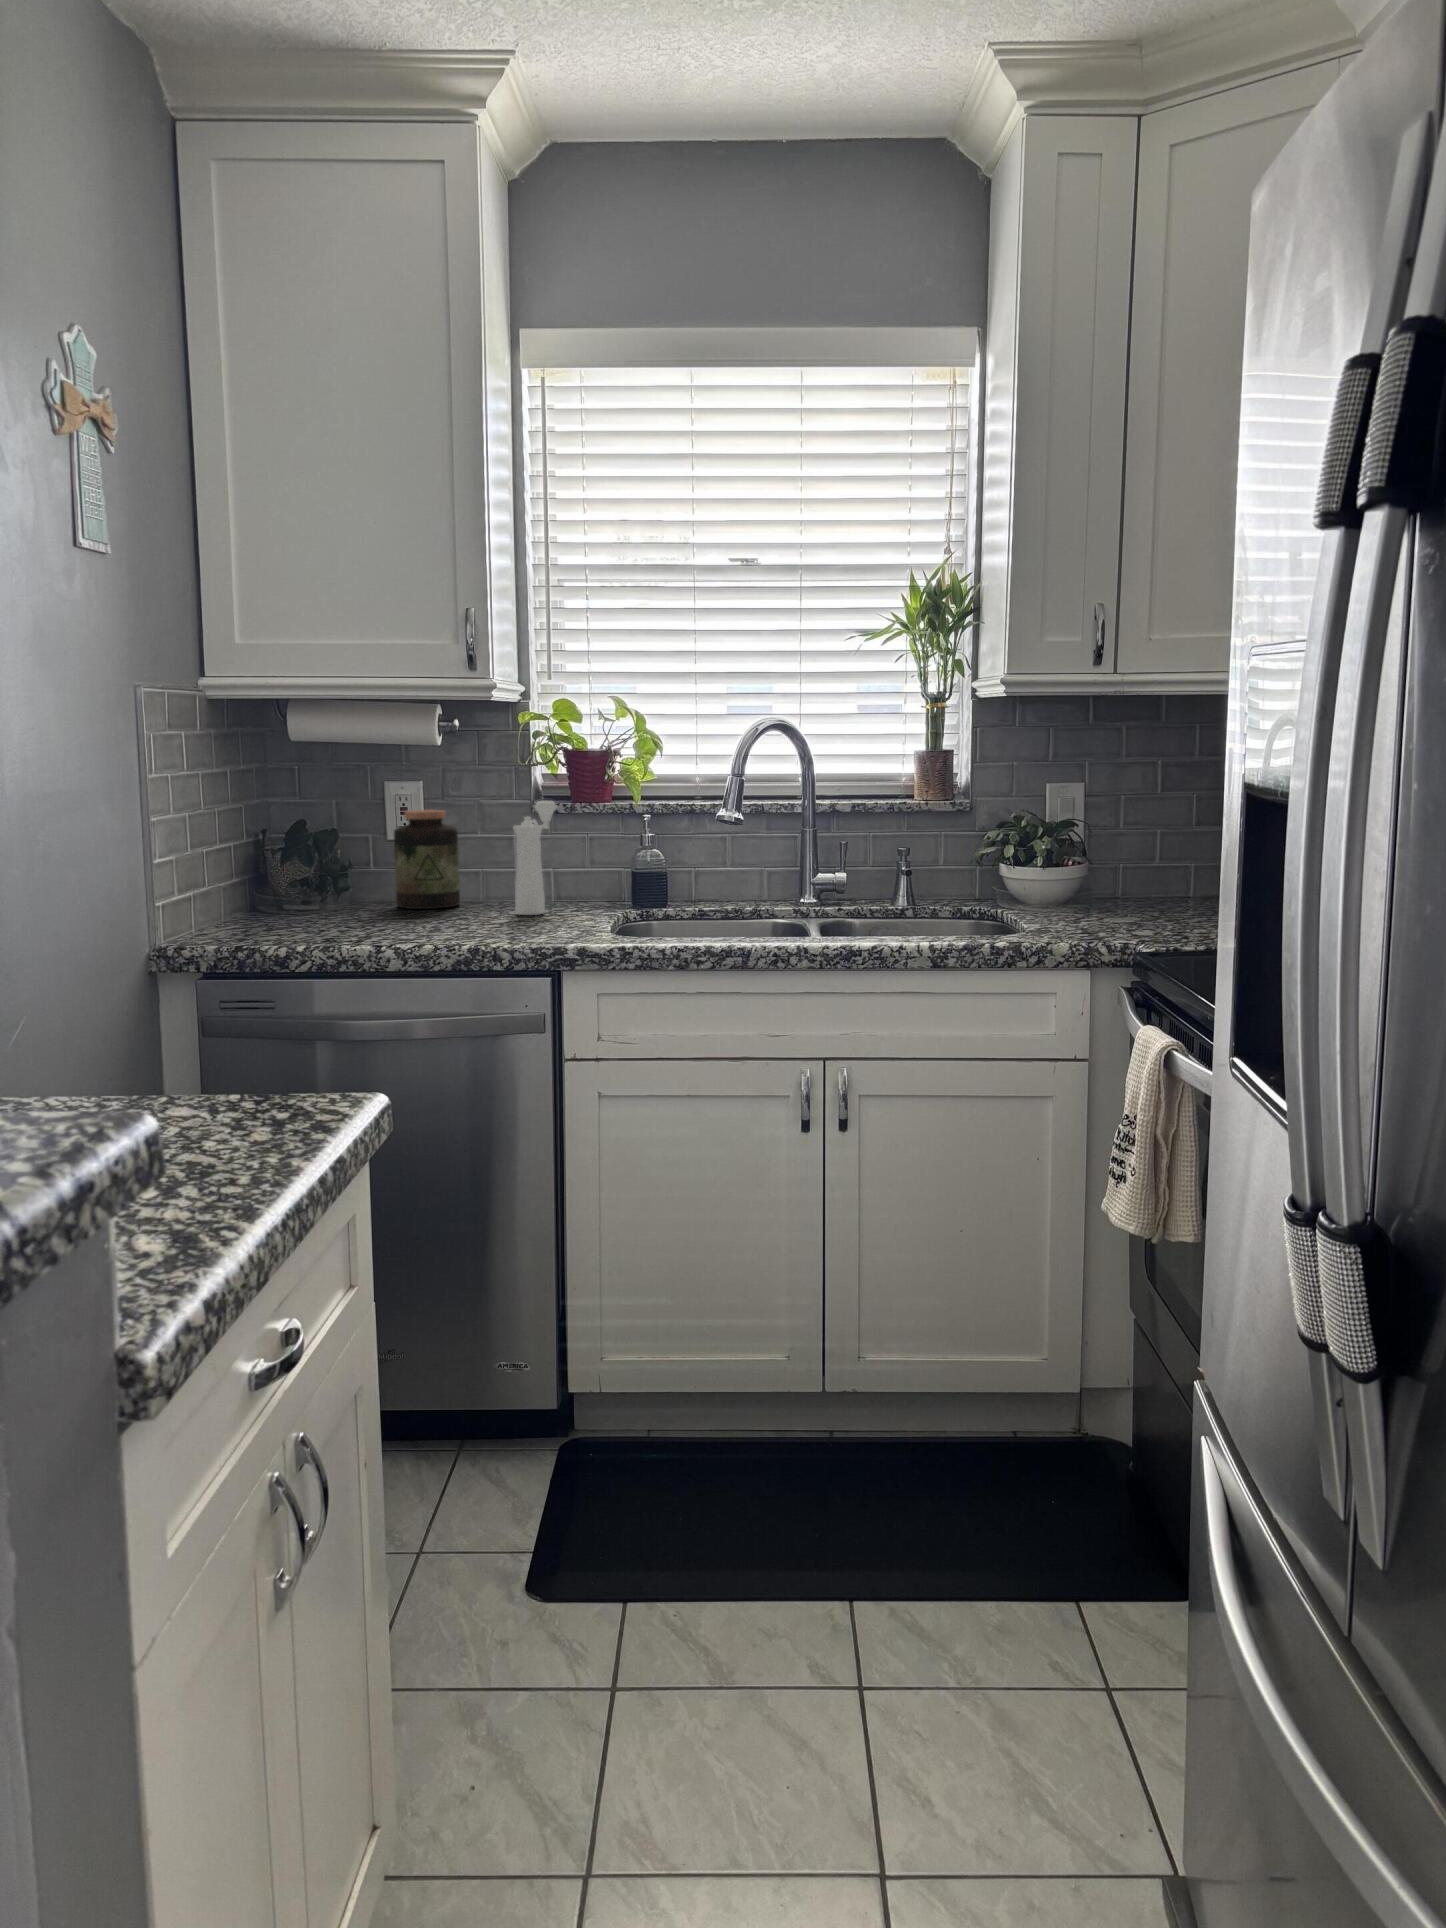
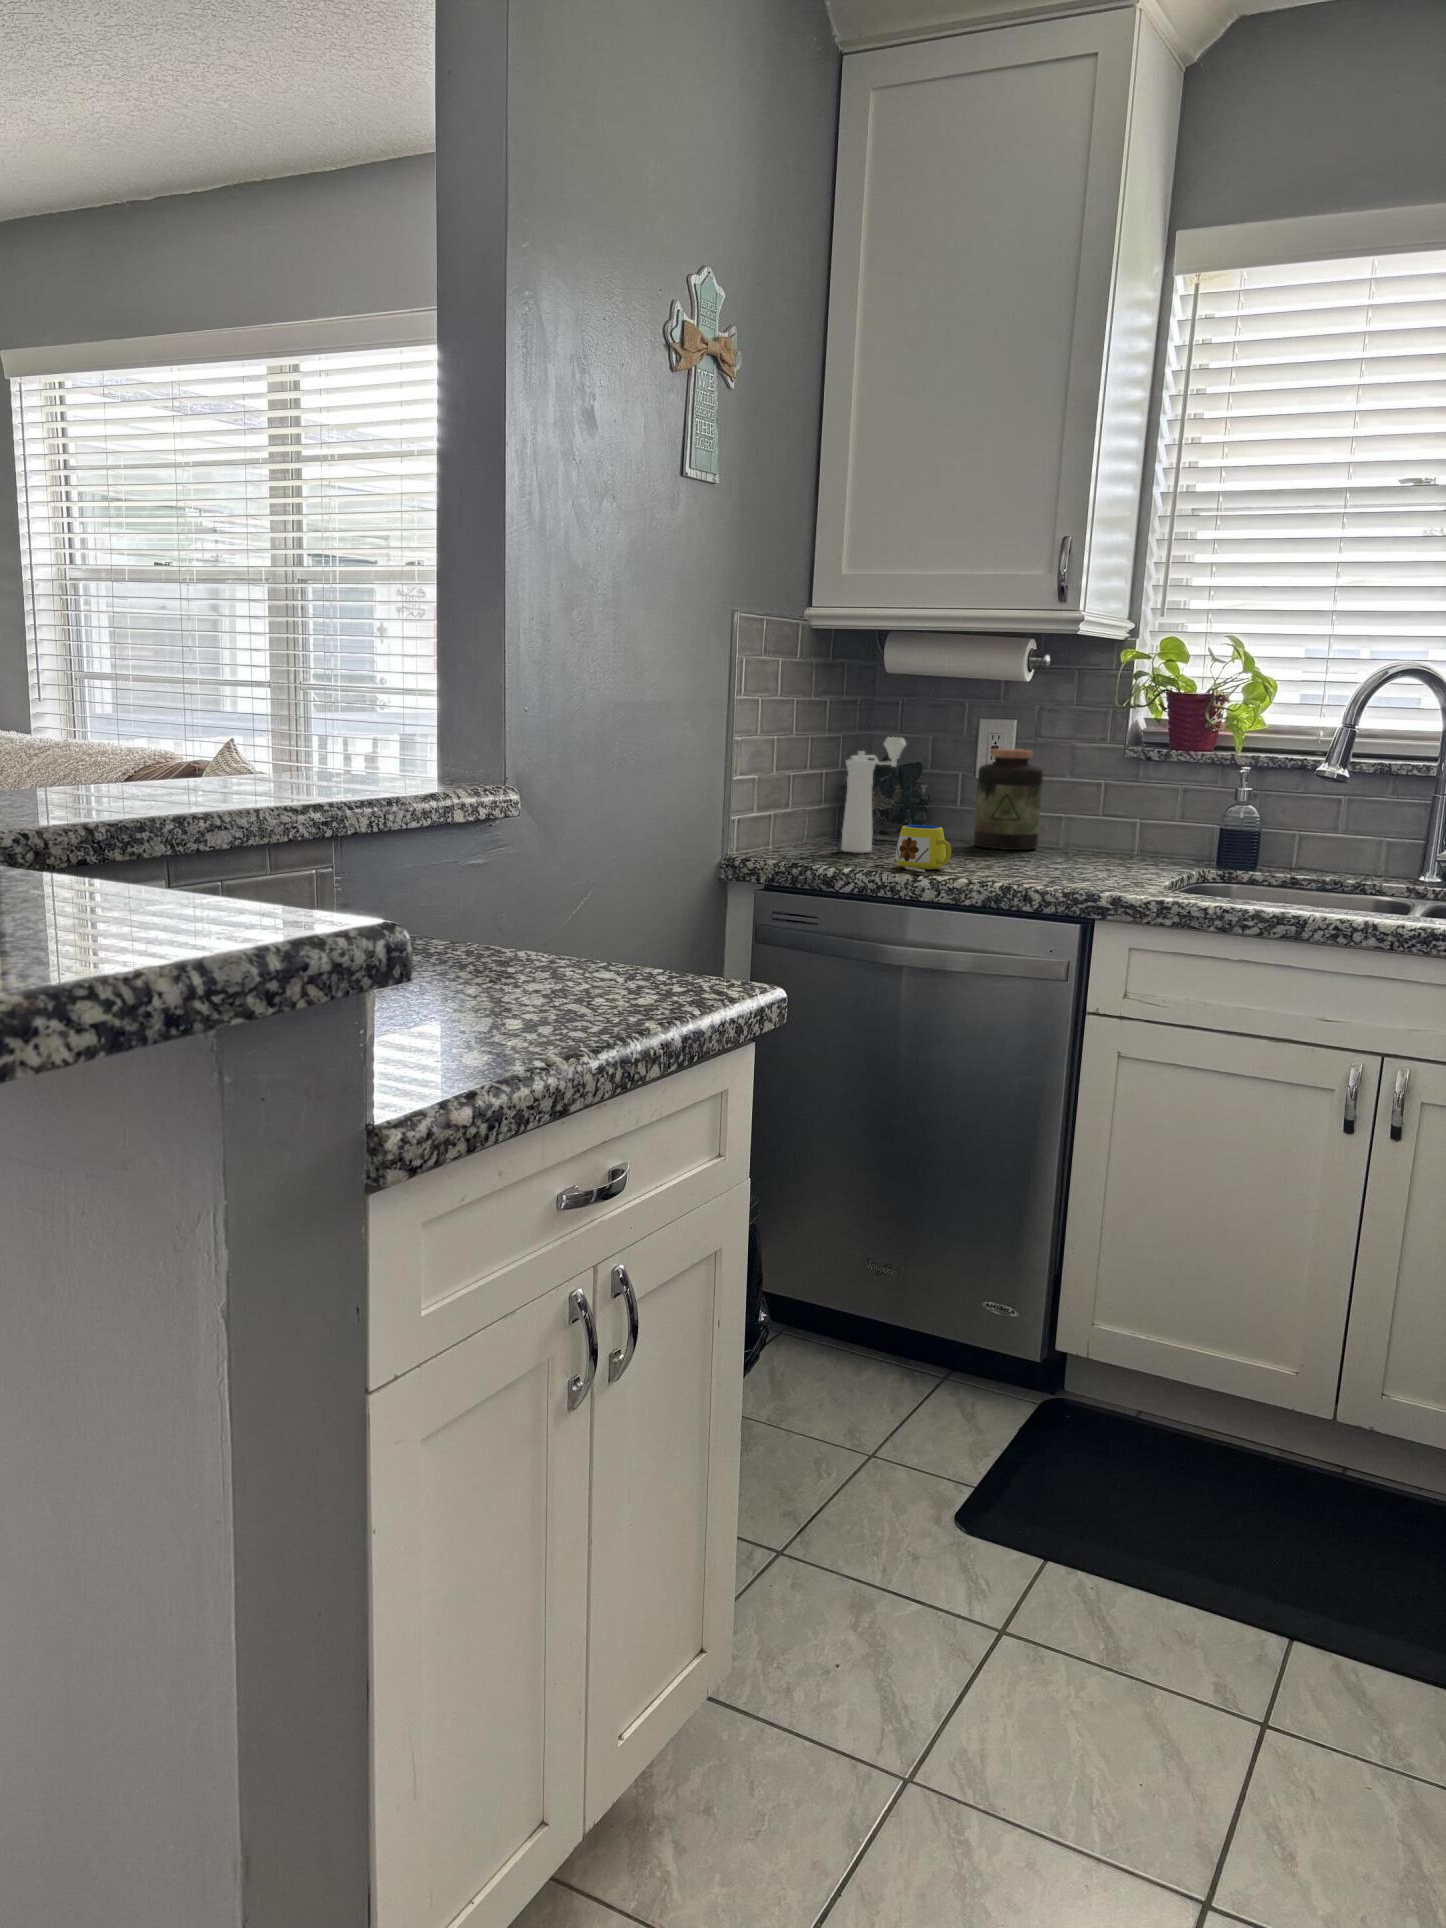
pepper mill: present [513,801,556,915] -> present [841,737,906,853]
mug: none [345,895,405,943] -> present [895,825,951,872]

